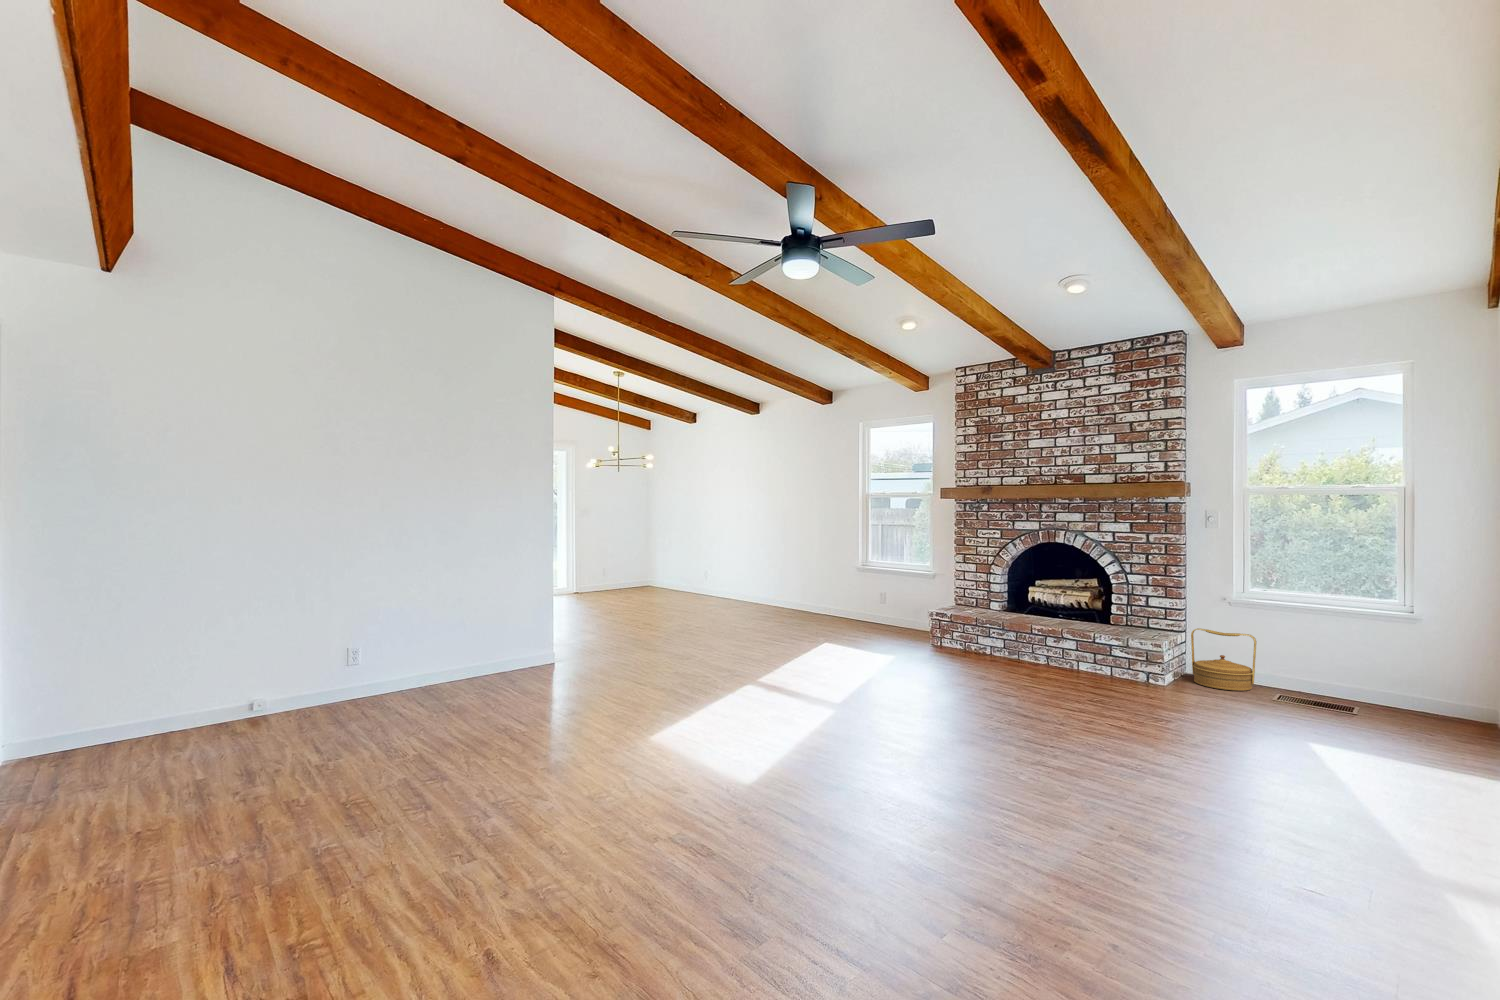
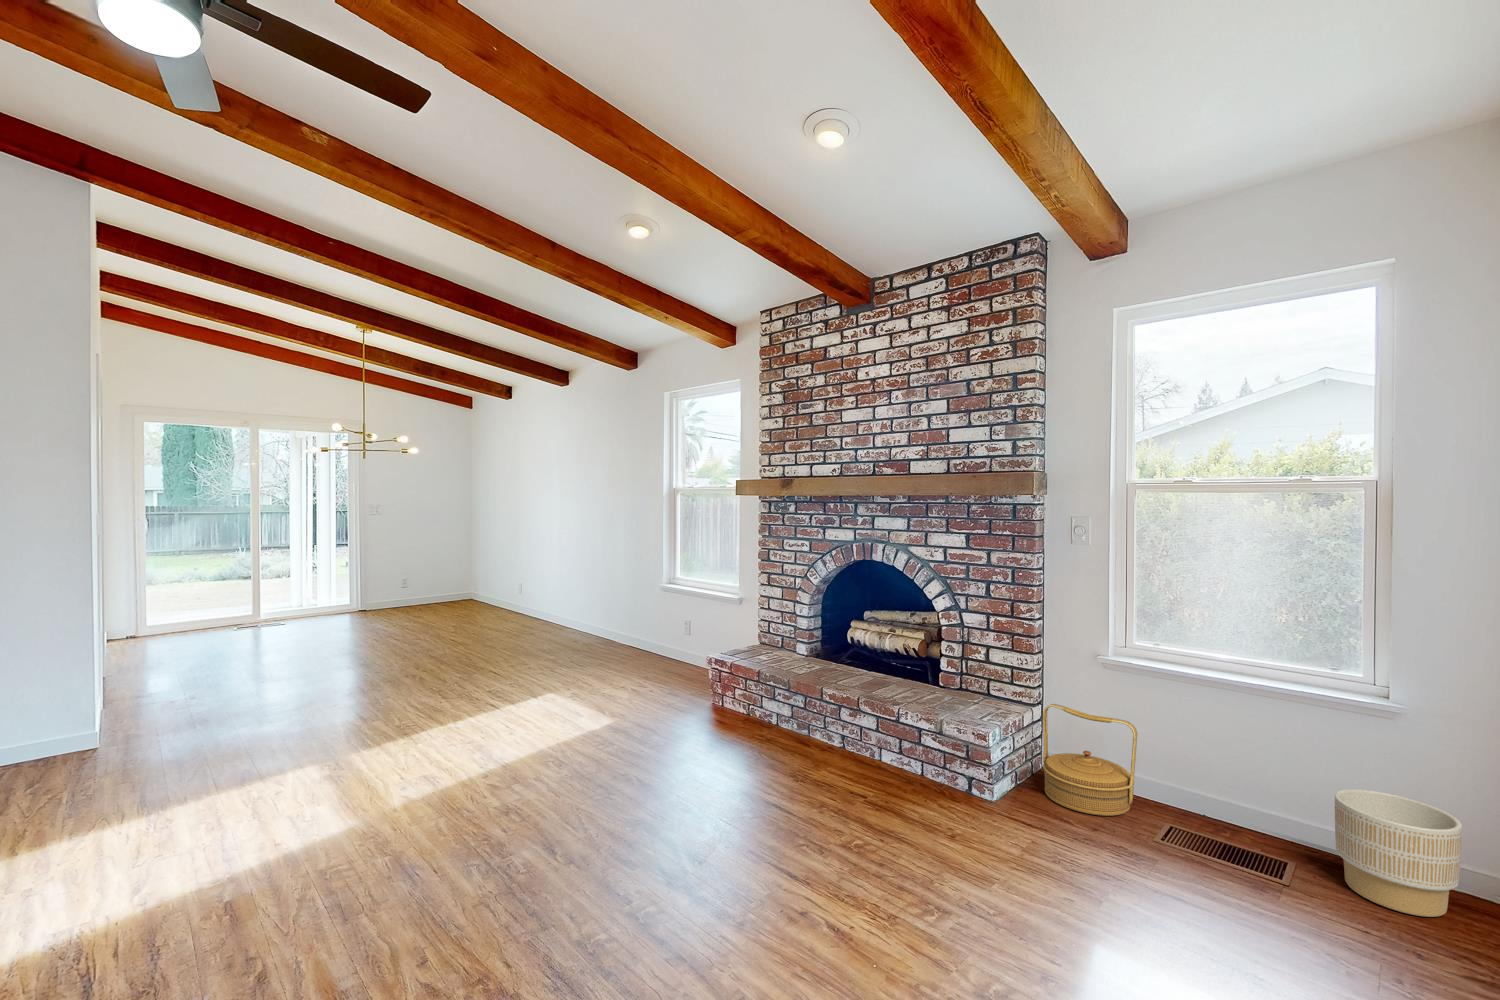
planter: none [1380,663,1451,722] -> present [1335,789,1462,917]

